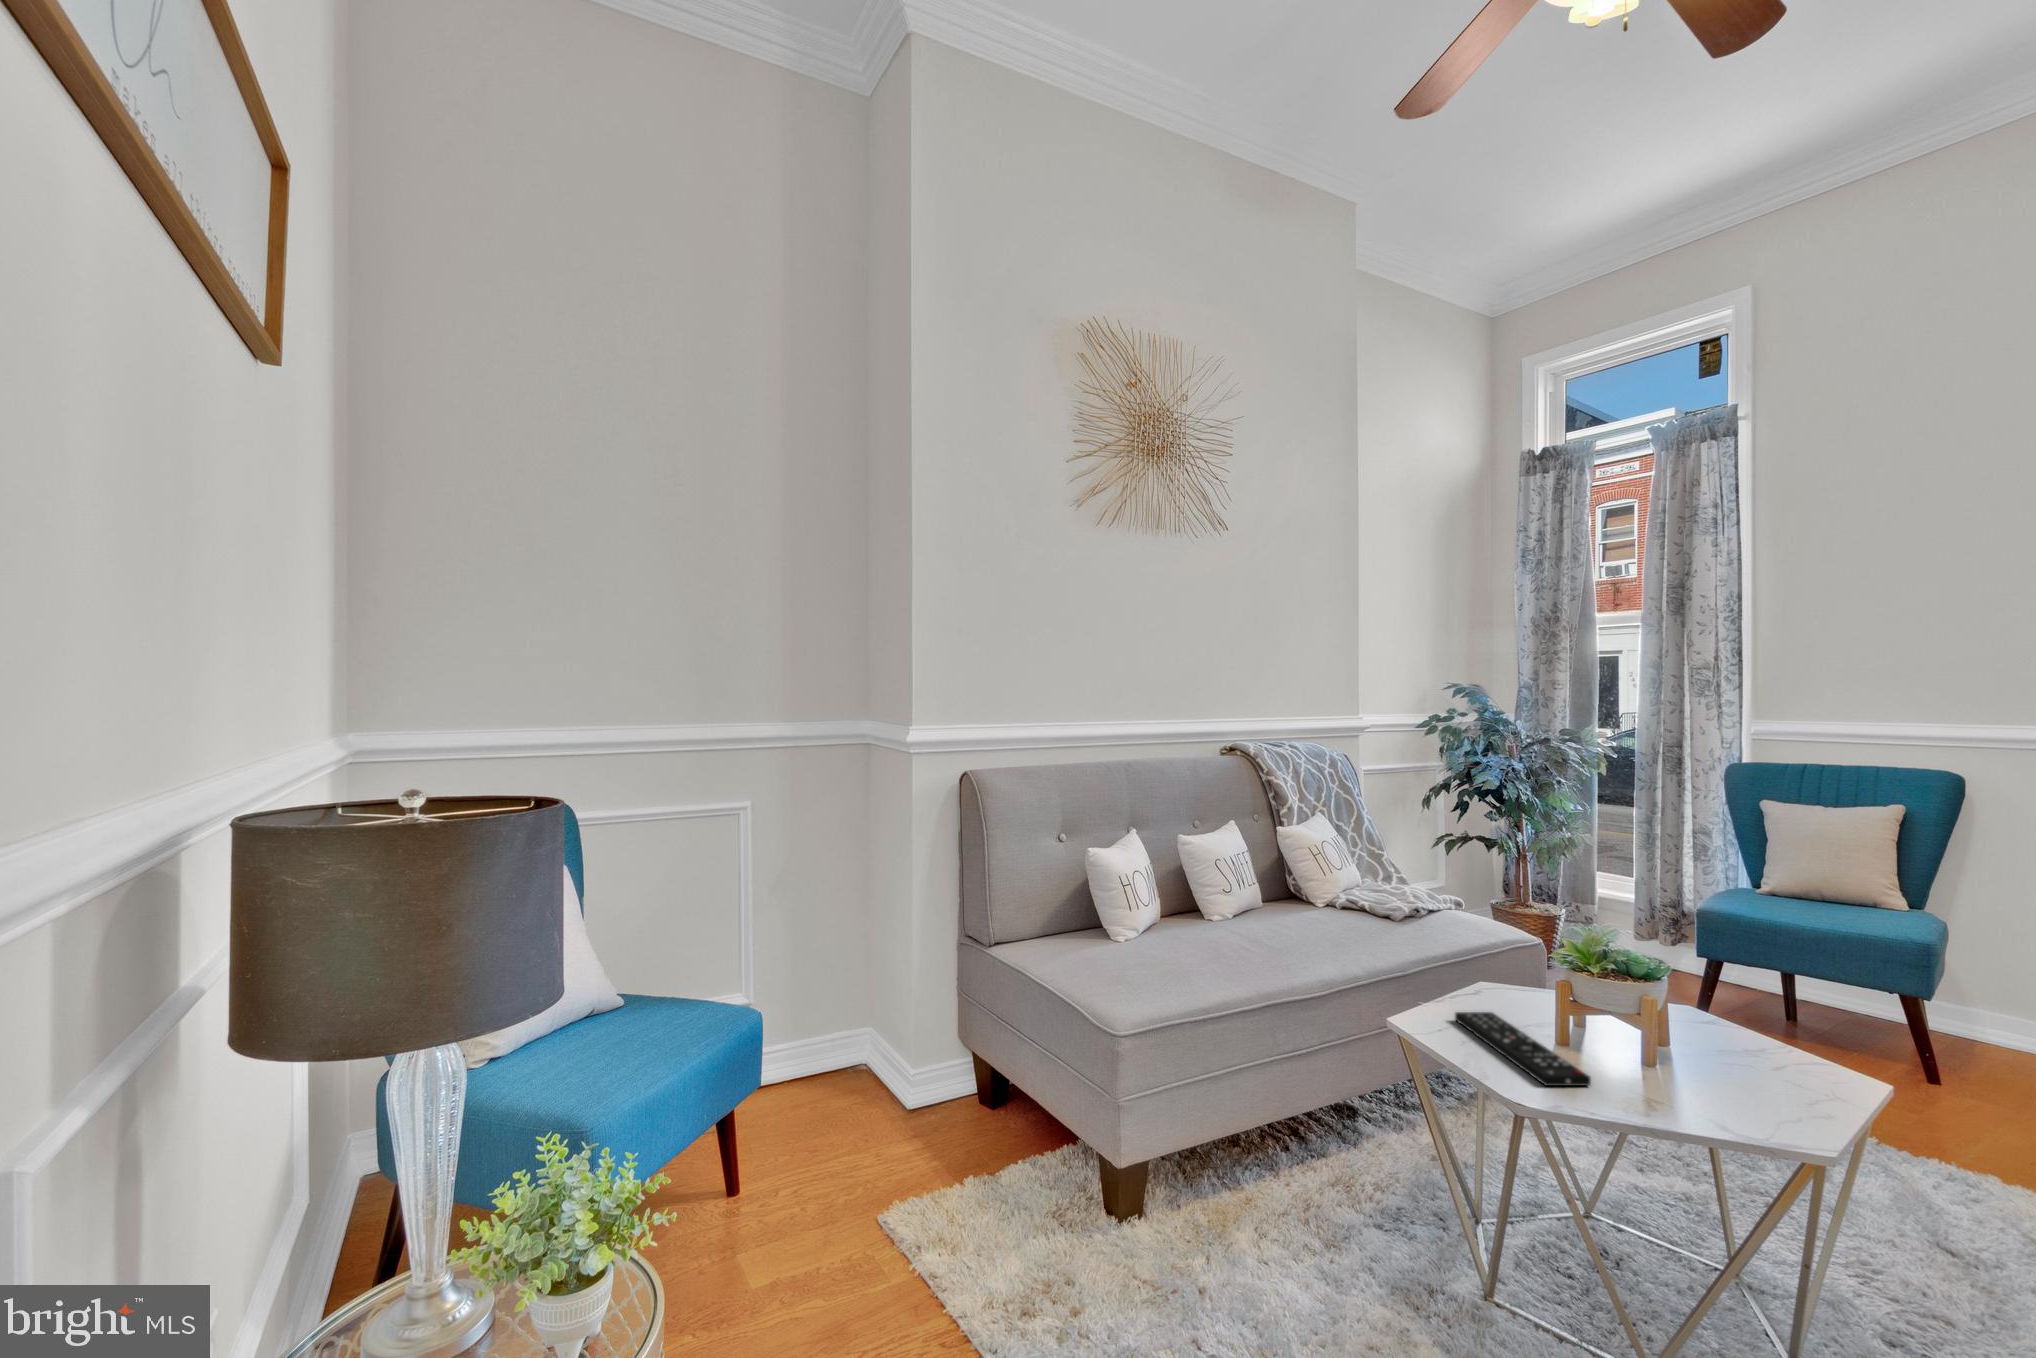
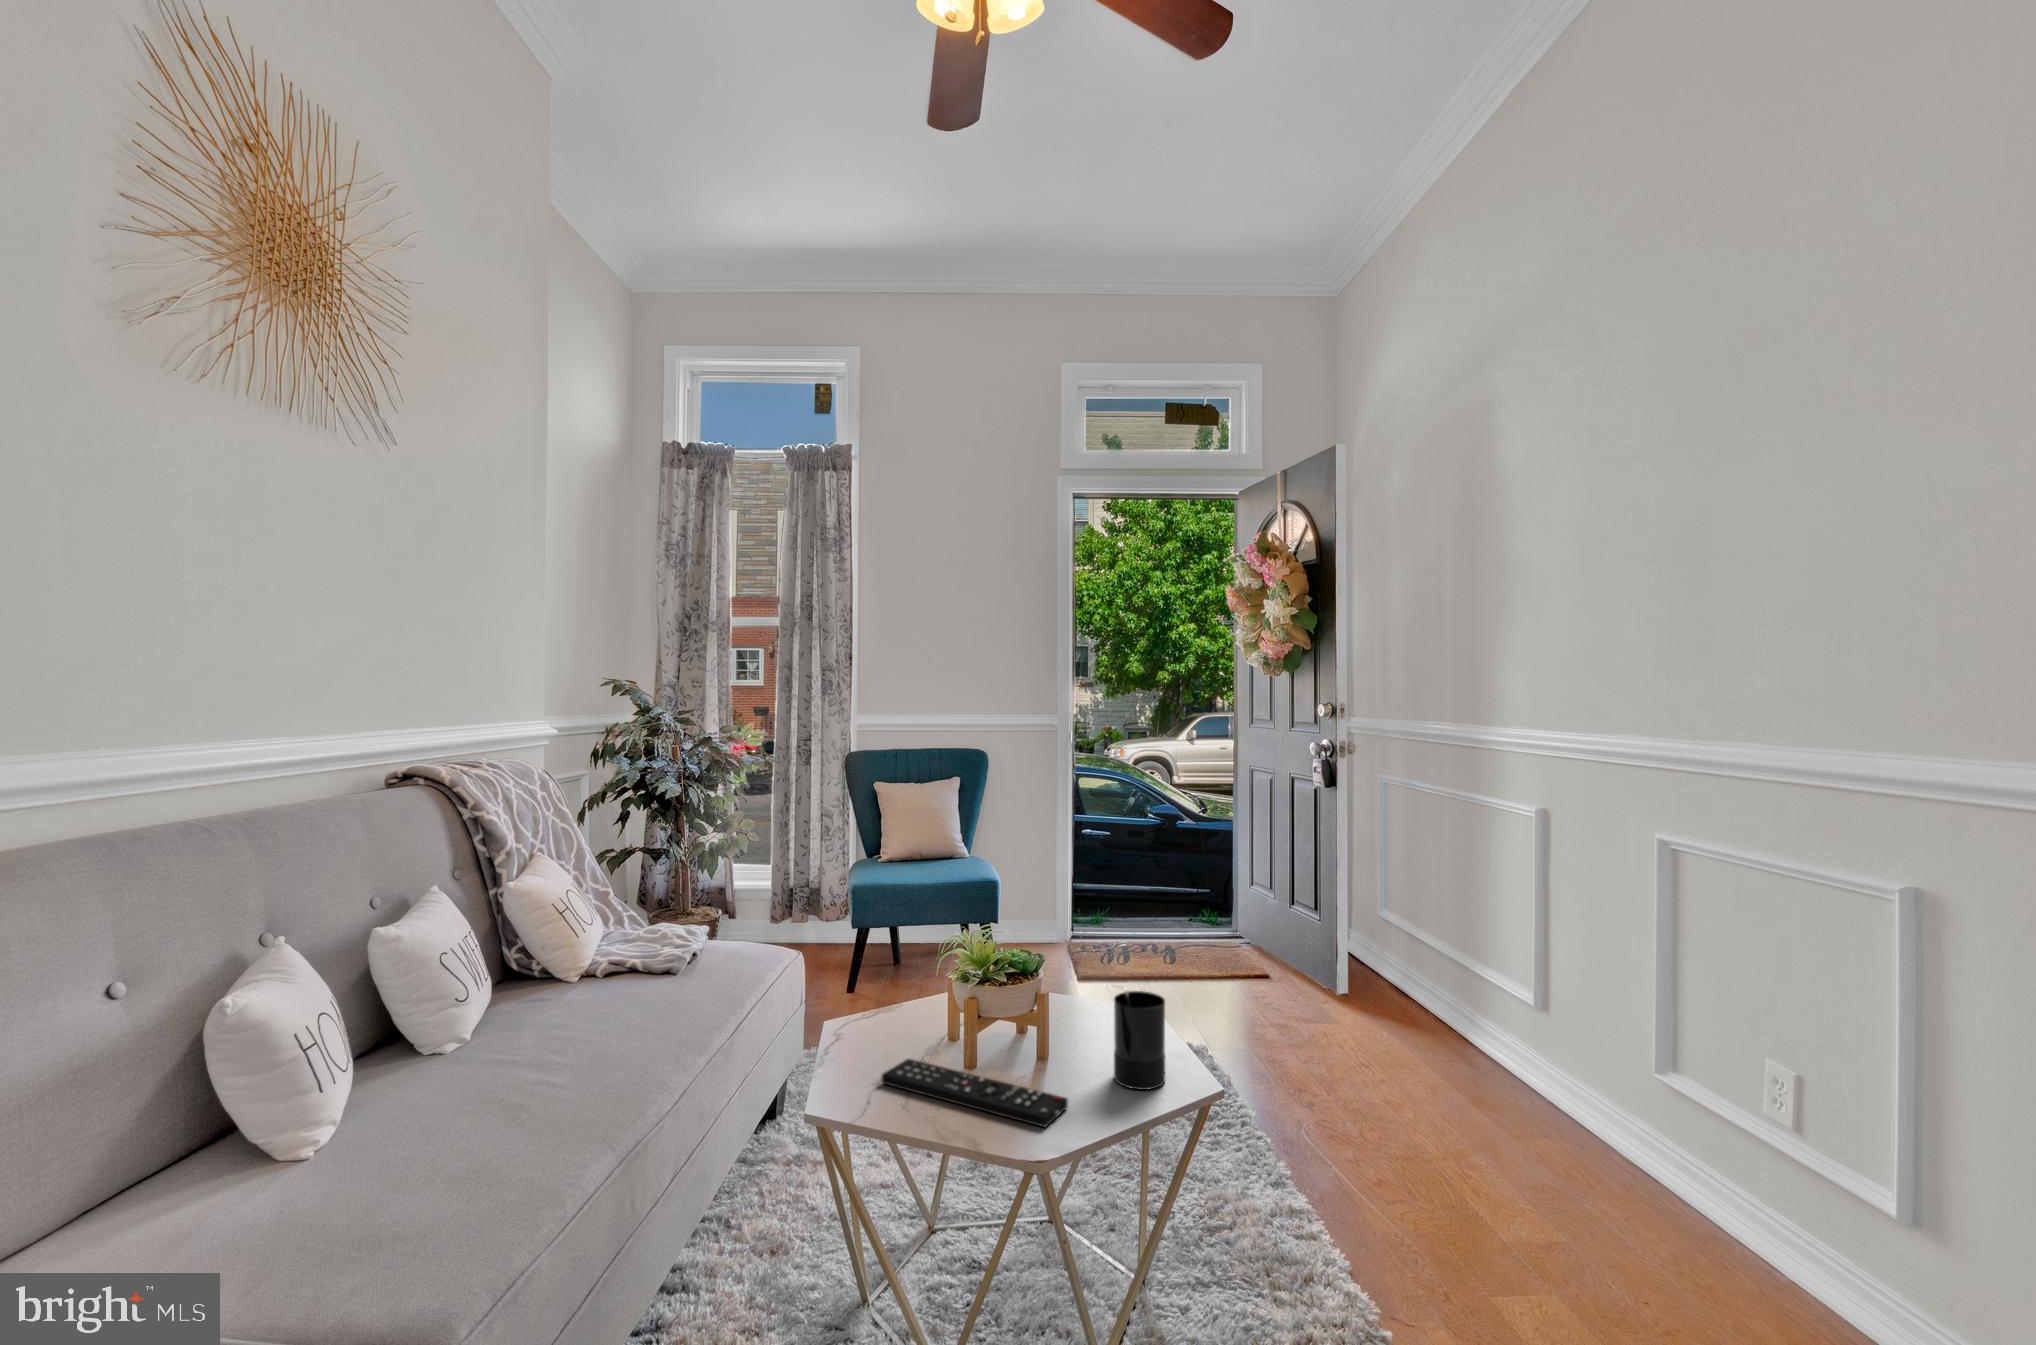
candle: none [1677,998,1746,1113] -> present [1114,989,1165,1090]

